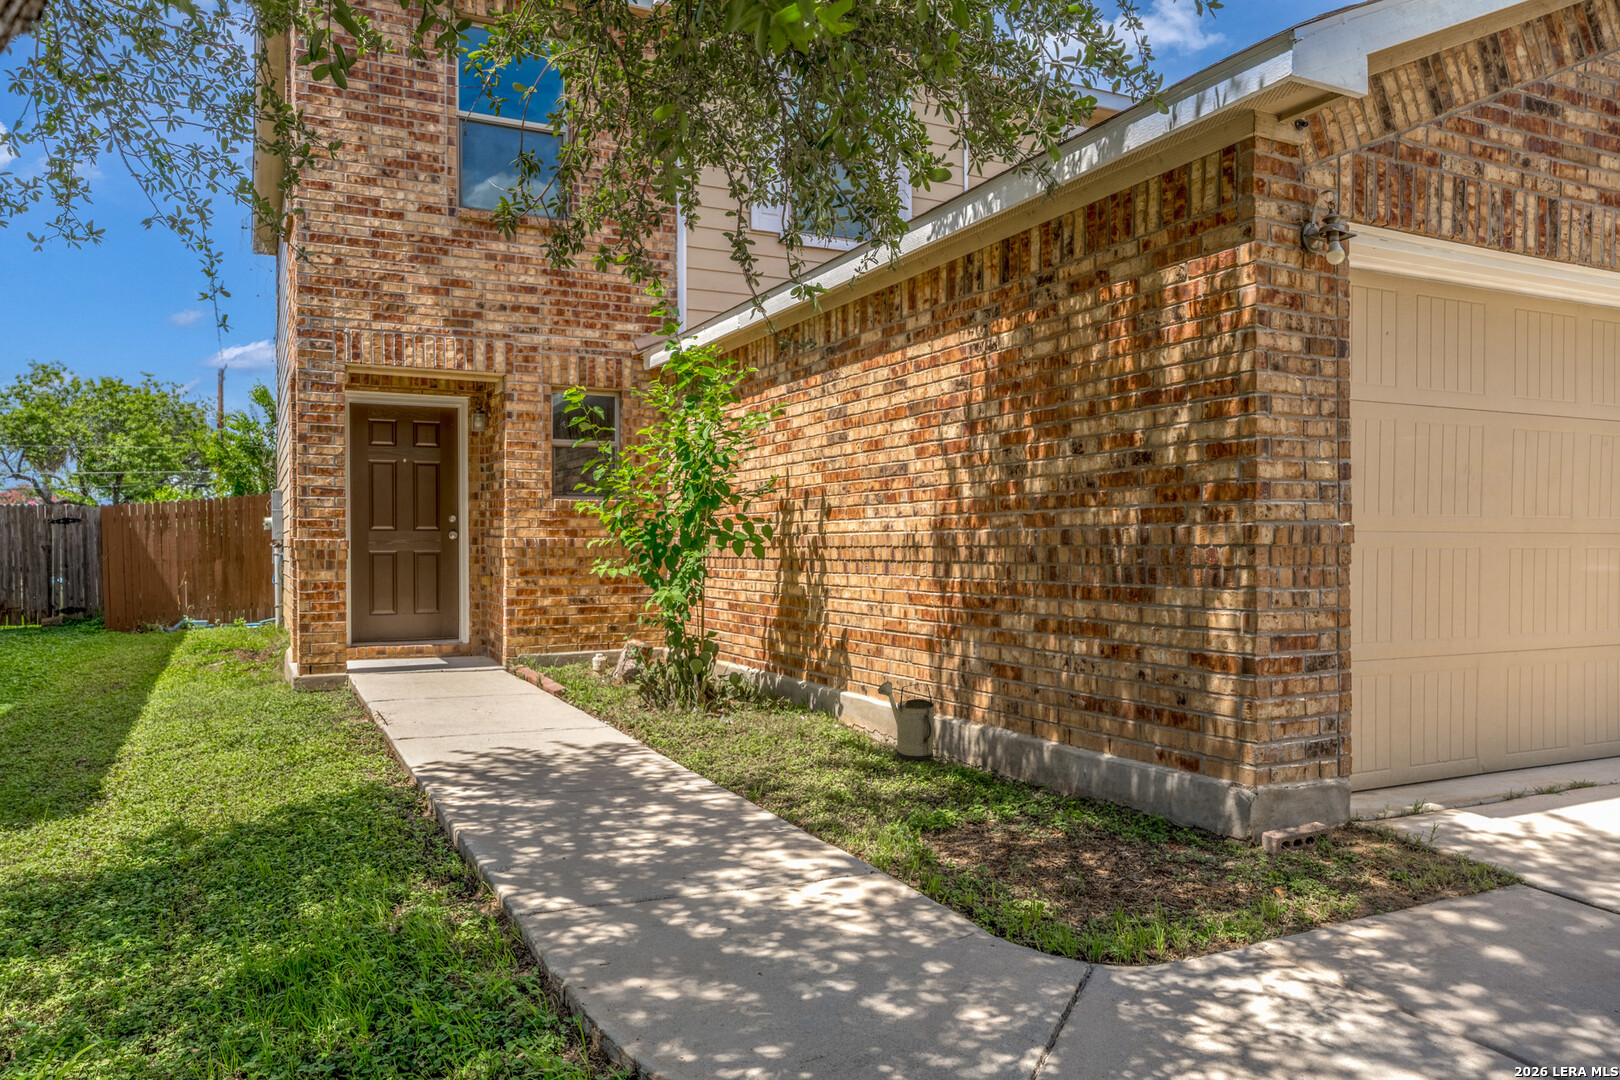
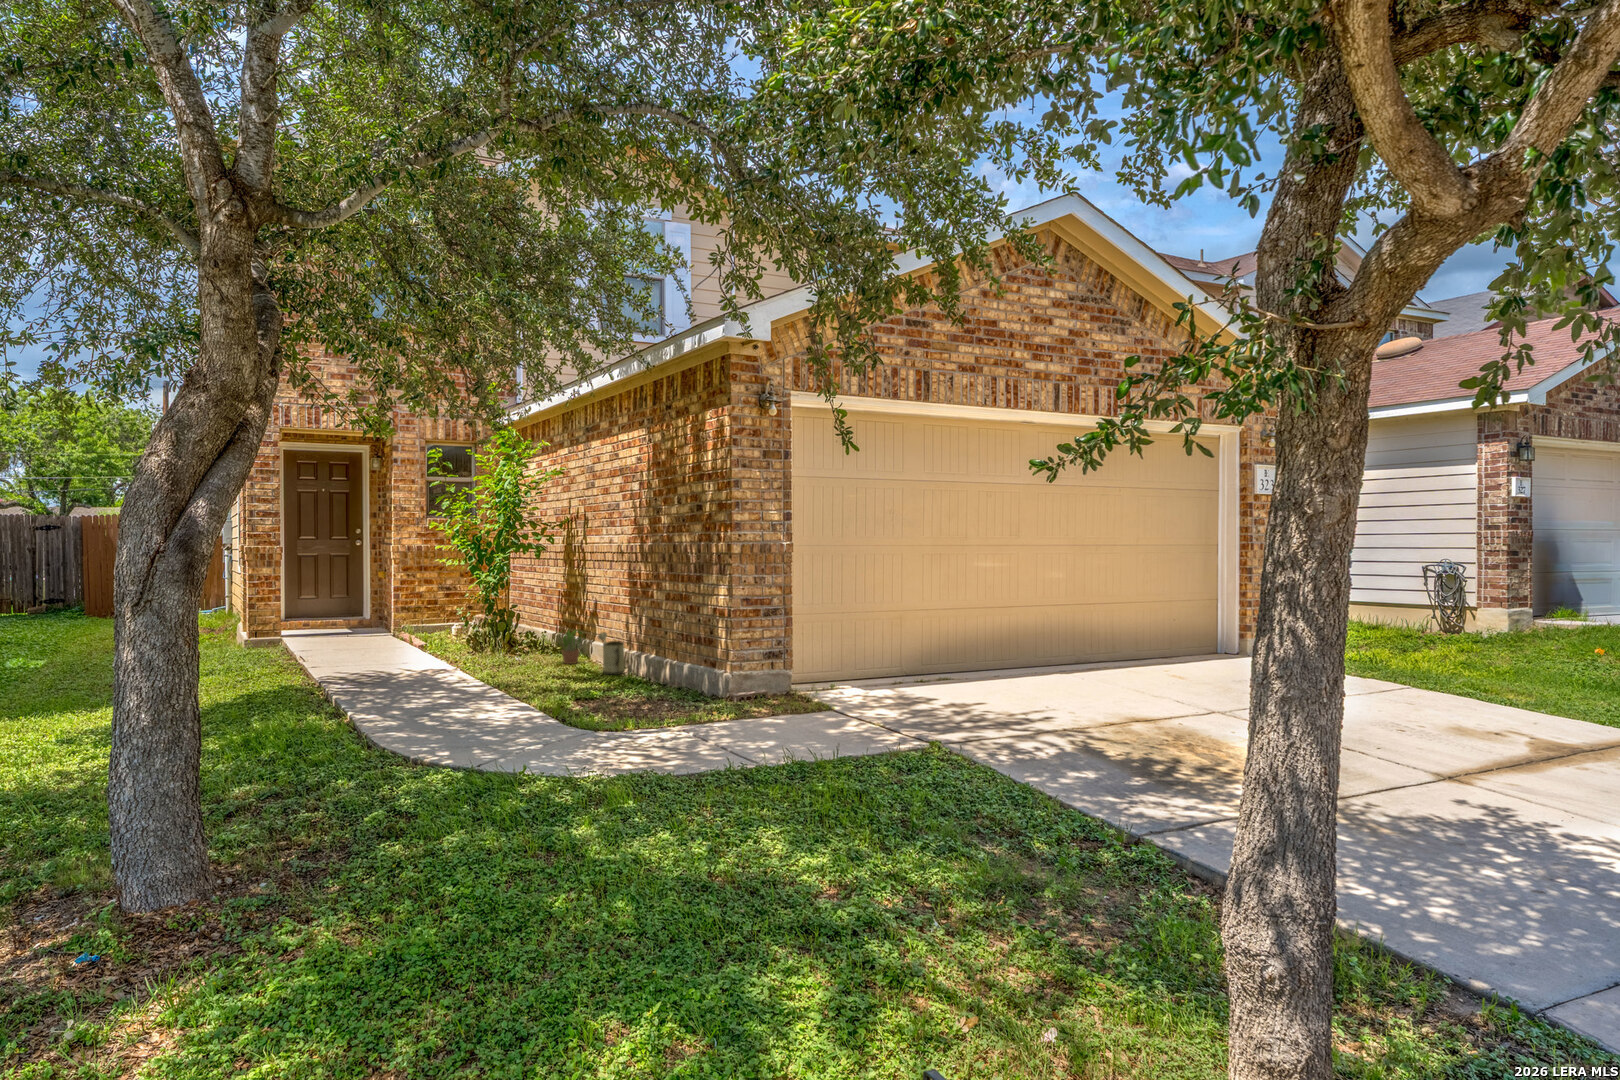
potted plant: none [783,672,848,731] -> present [559,630,585,664]

